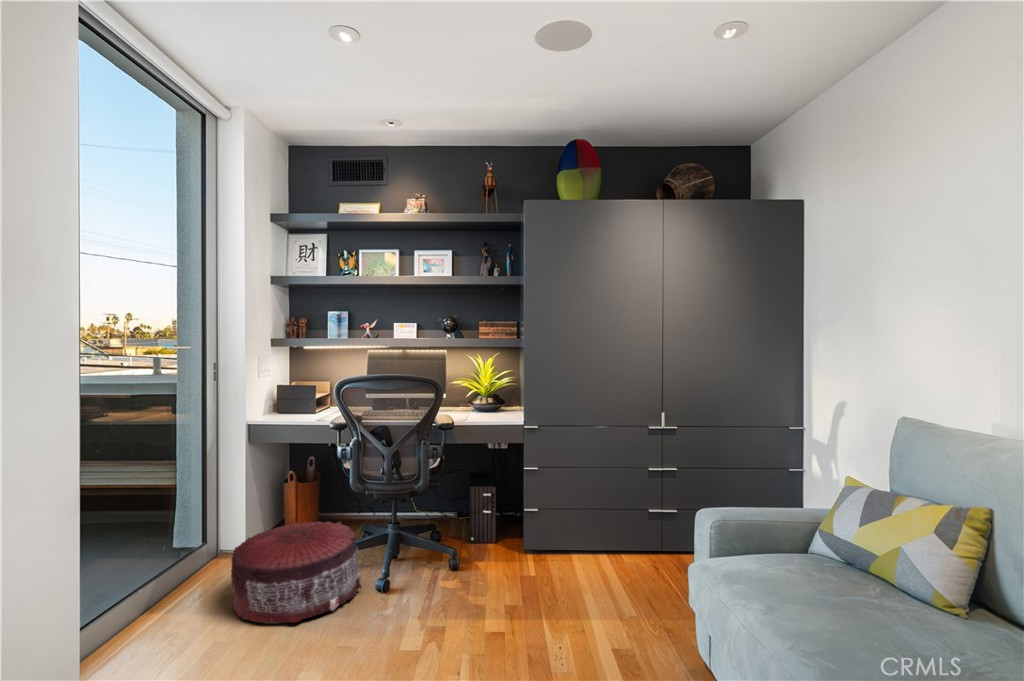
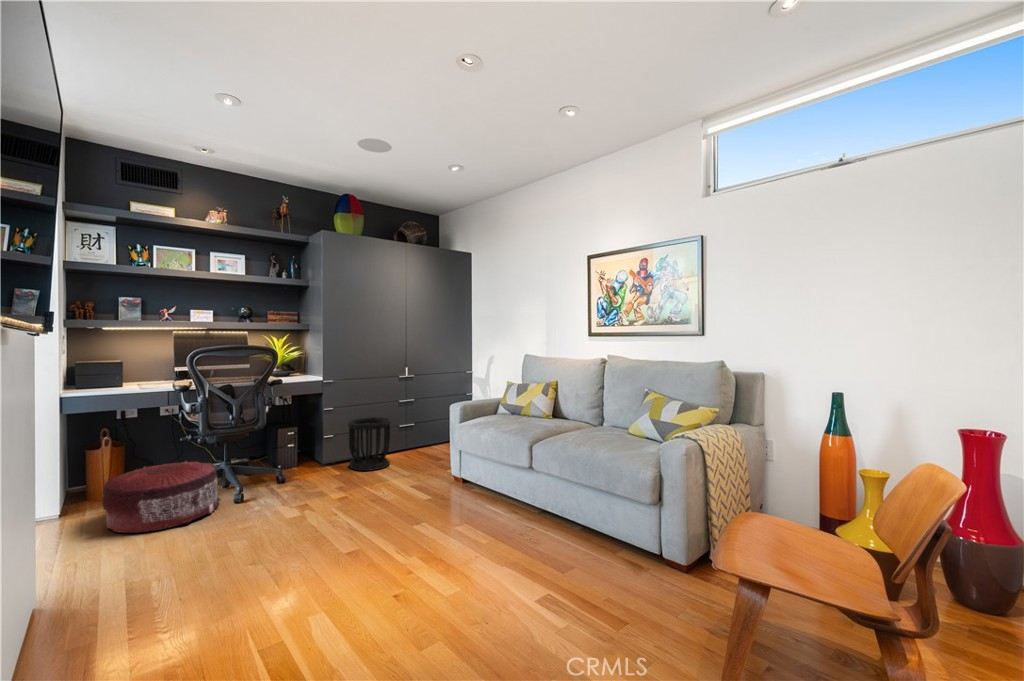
wastebasket: none [552,488,620,583] -> present [348,417,391,471]

